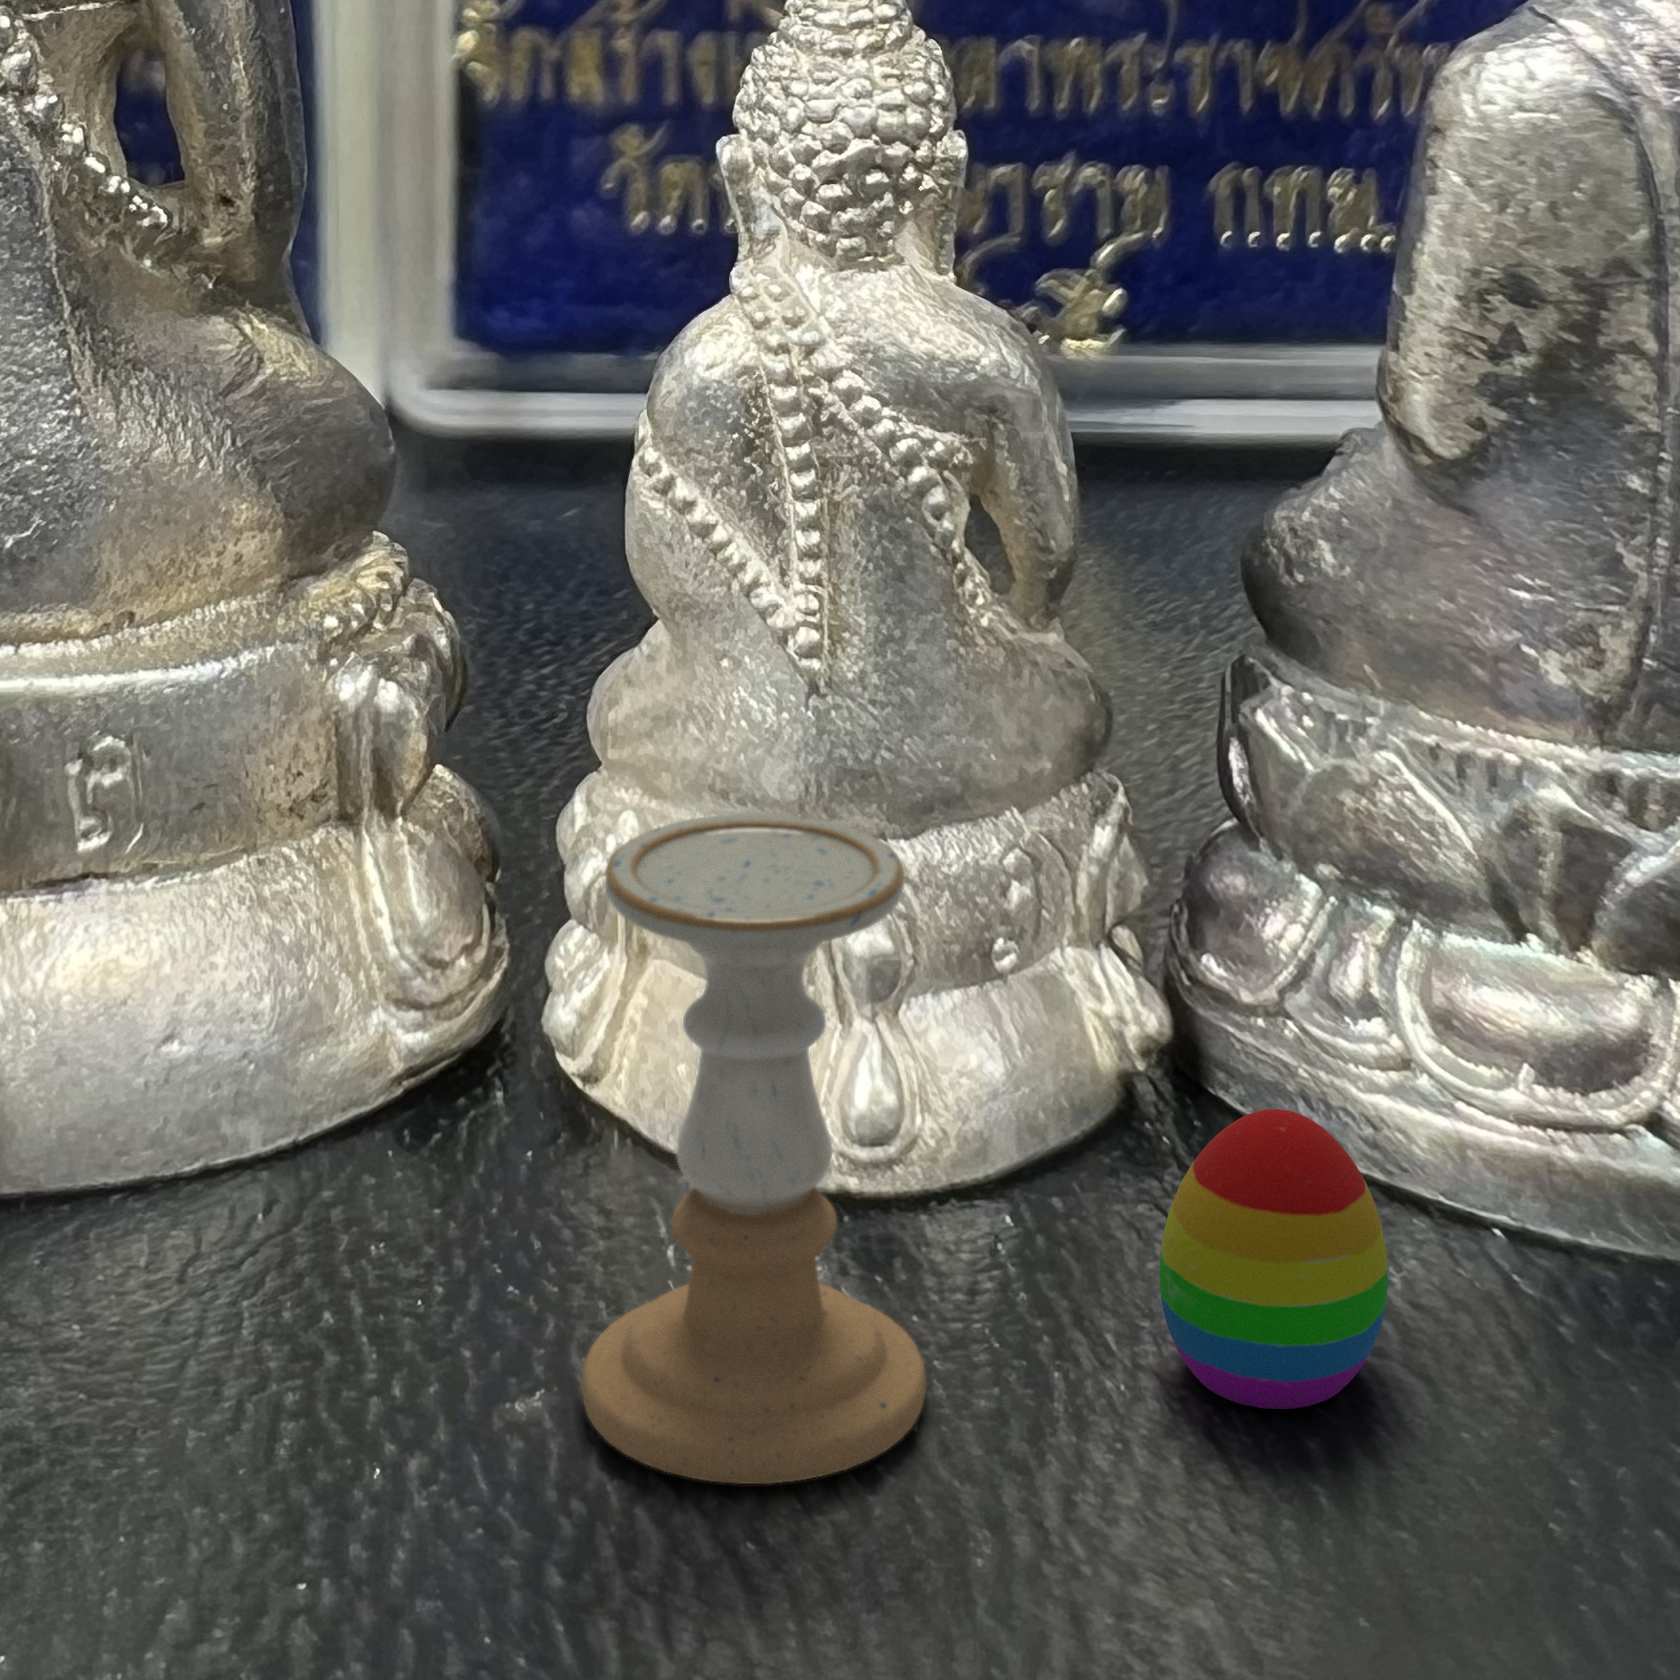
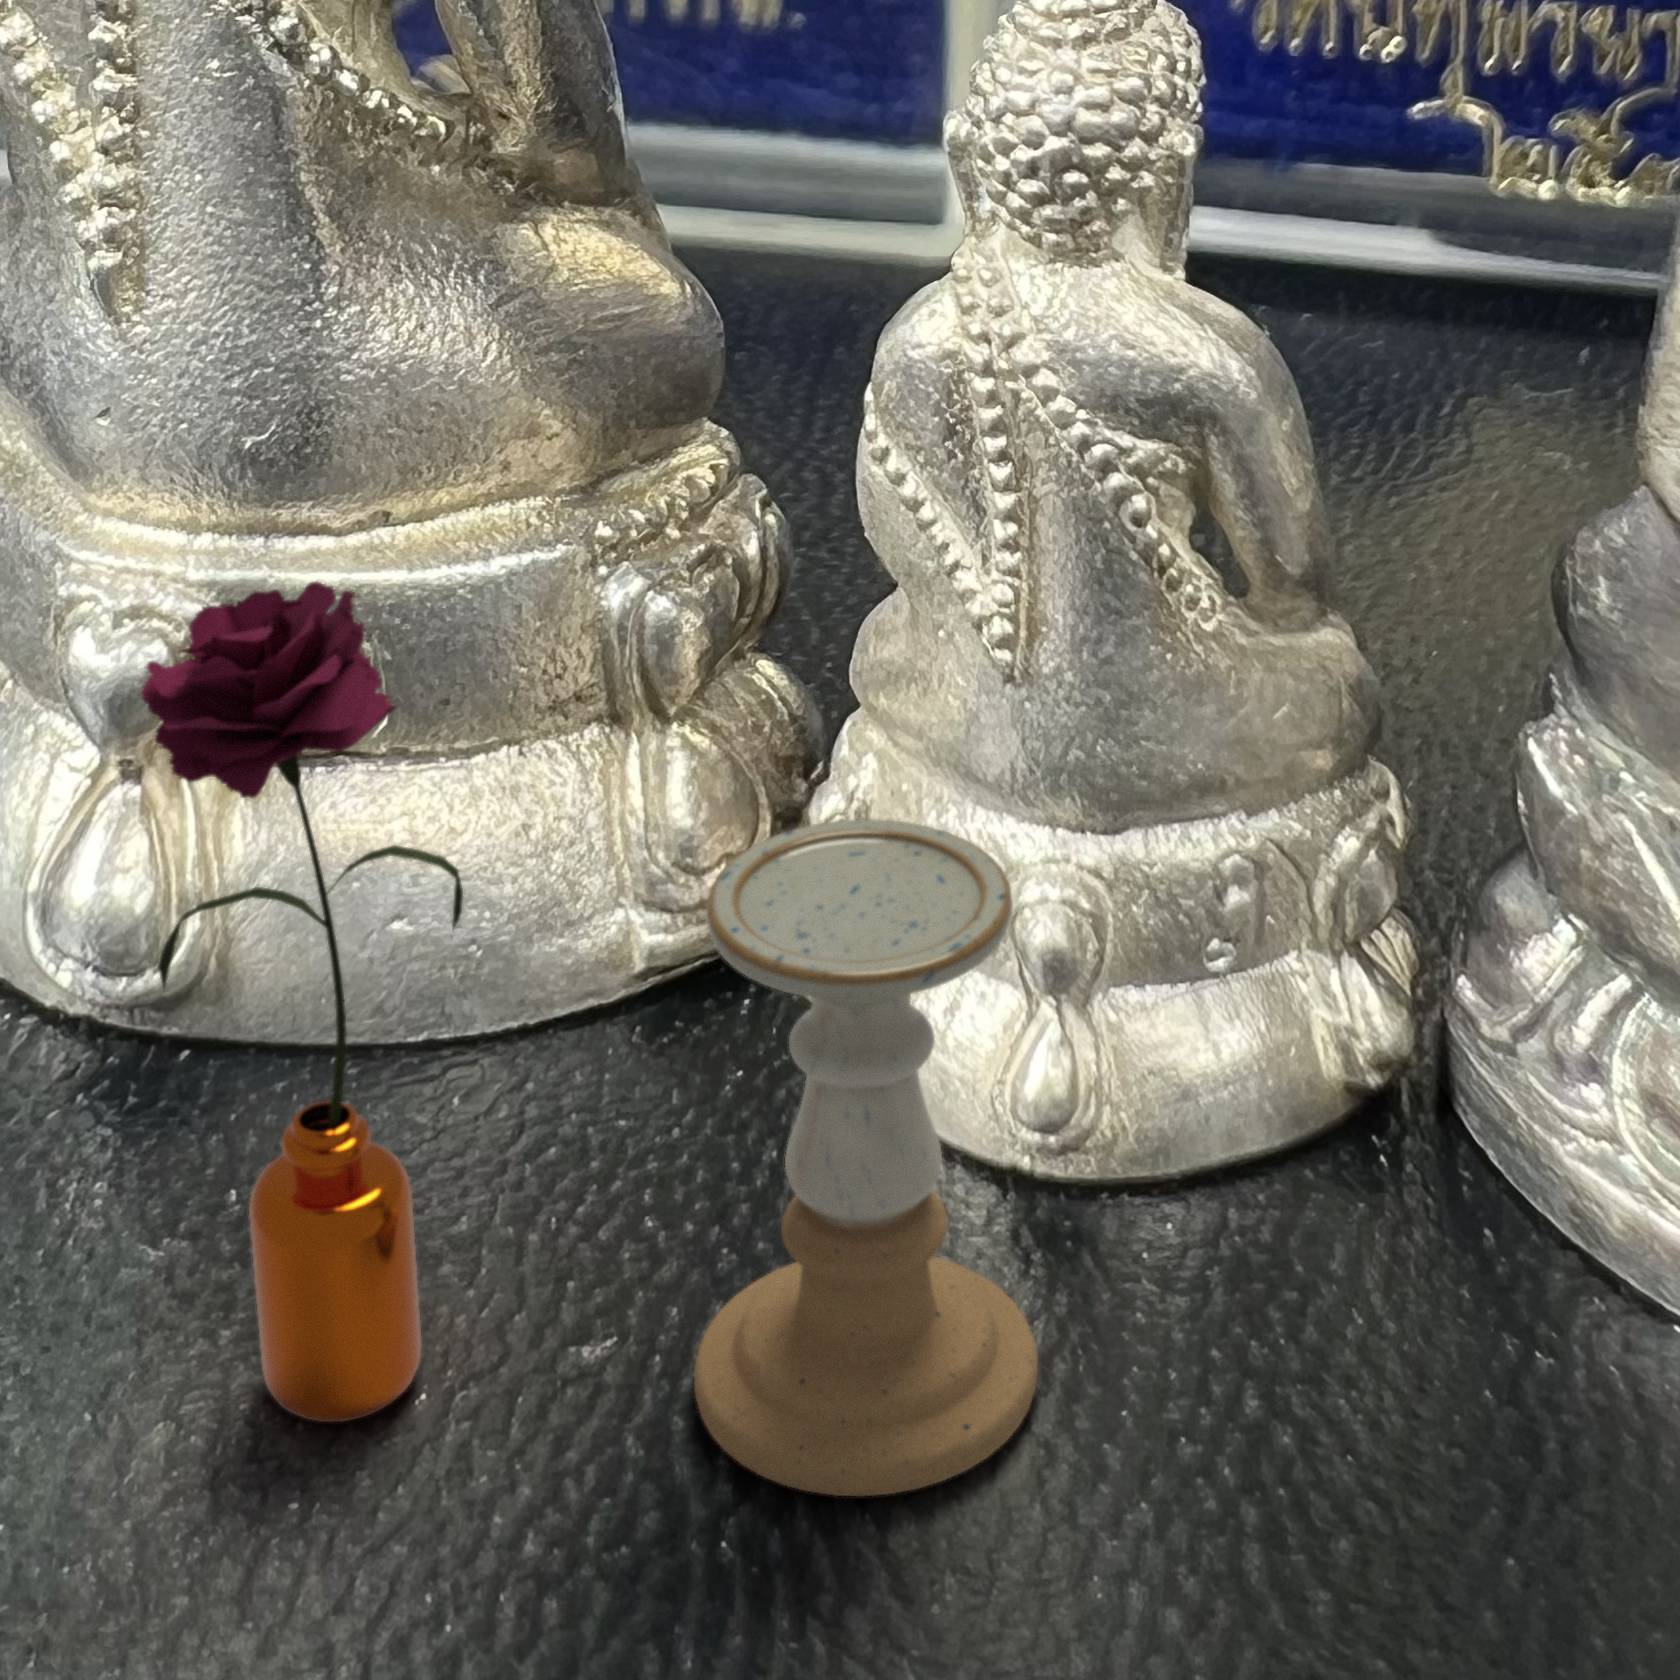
flower: none [44,591,364,1491] -> present [141,582,463,1422]
decorative egg: present [1159,1109,1388,1409] -> none [1277,1176,1510,1478]

